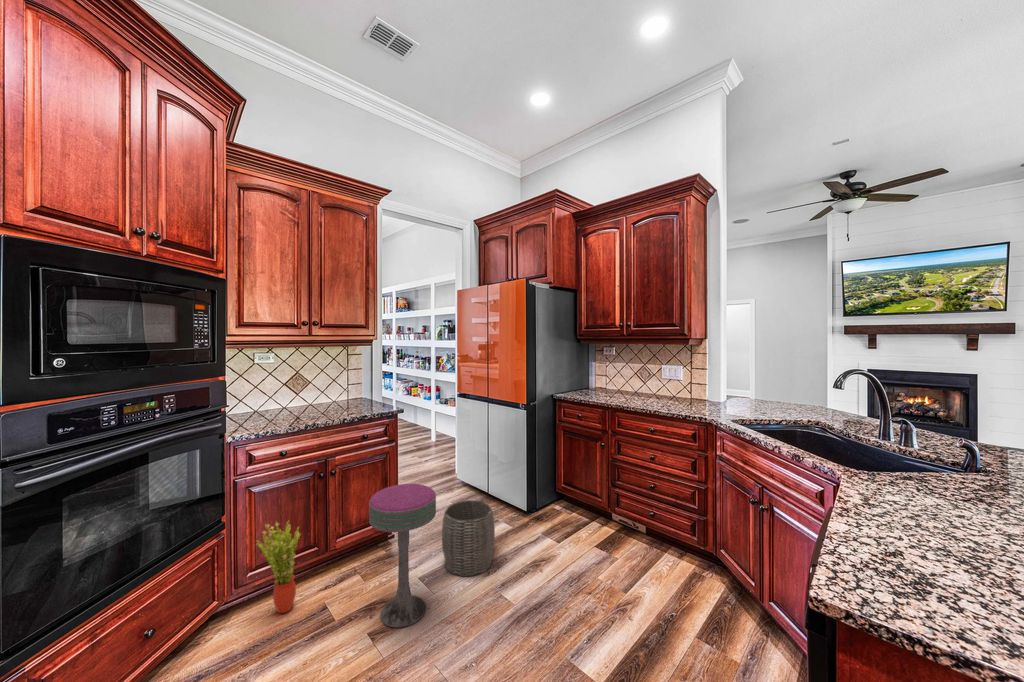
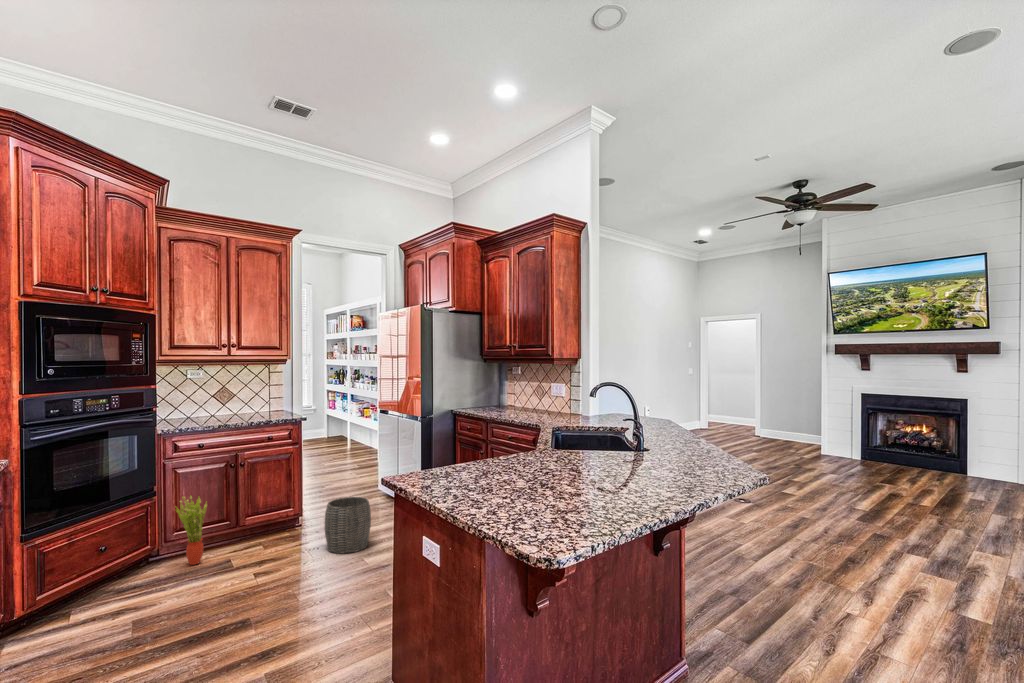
bar stool: present [369,484,436,628] -> none [254,472,308,575]

